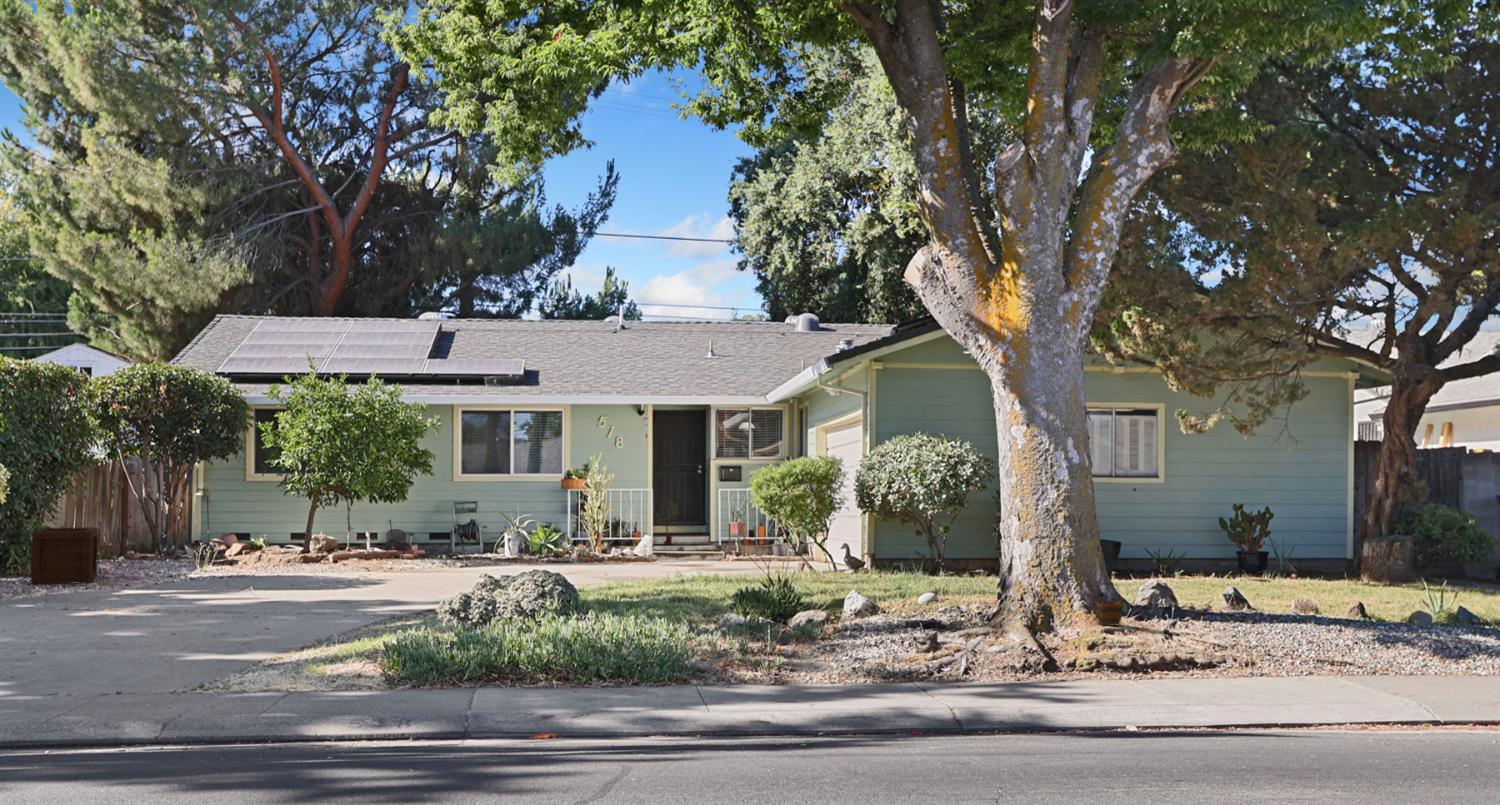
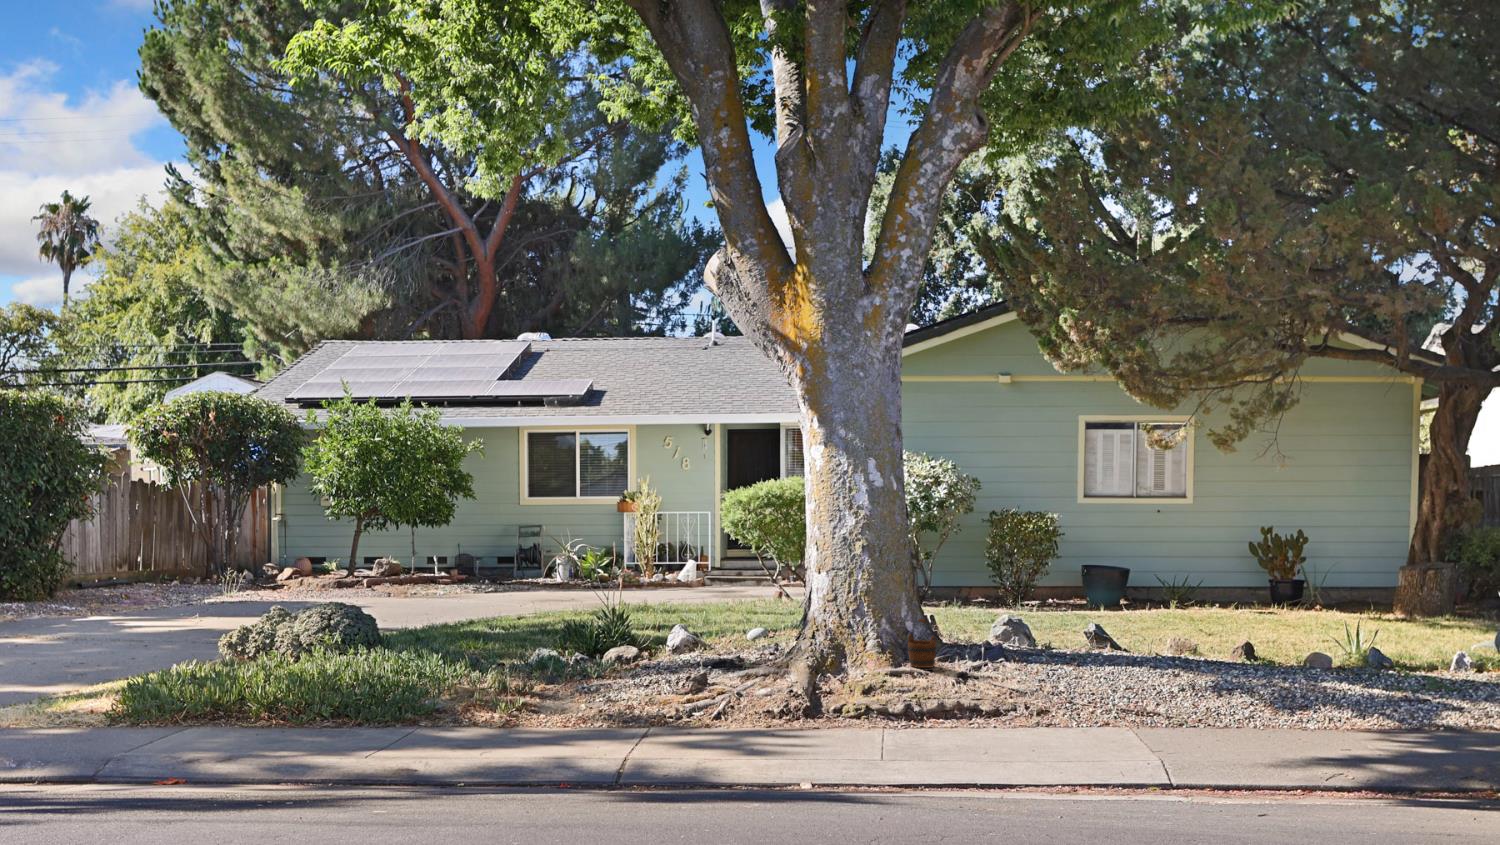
potted tree: present [655,500,679,545] -> none [718,520,750,571]
wooden crate: present [31,527,98,584] -> none [43,554,112,608]

